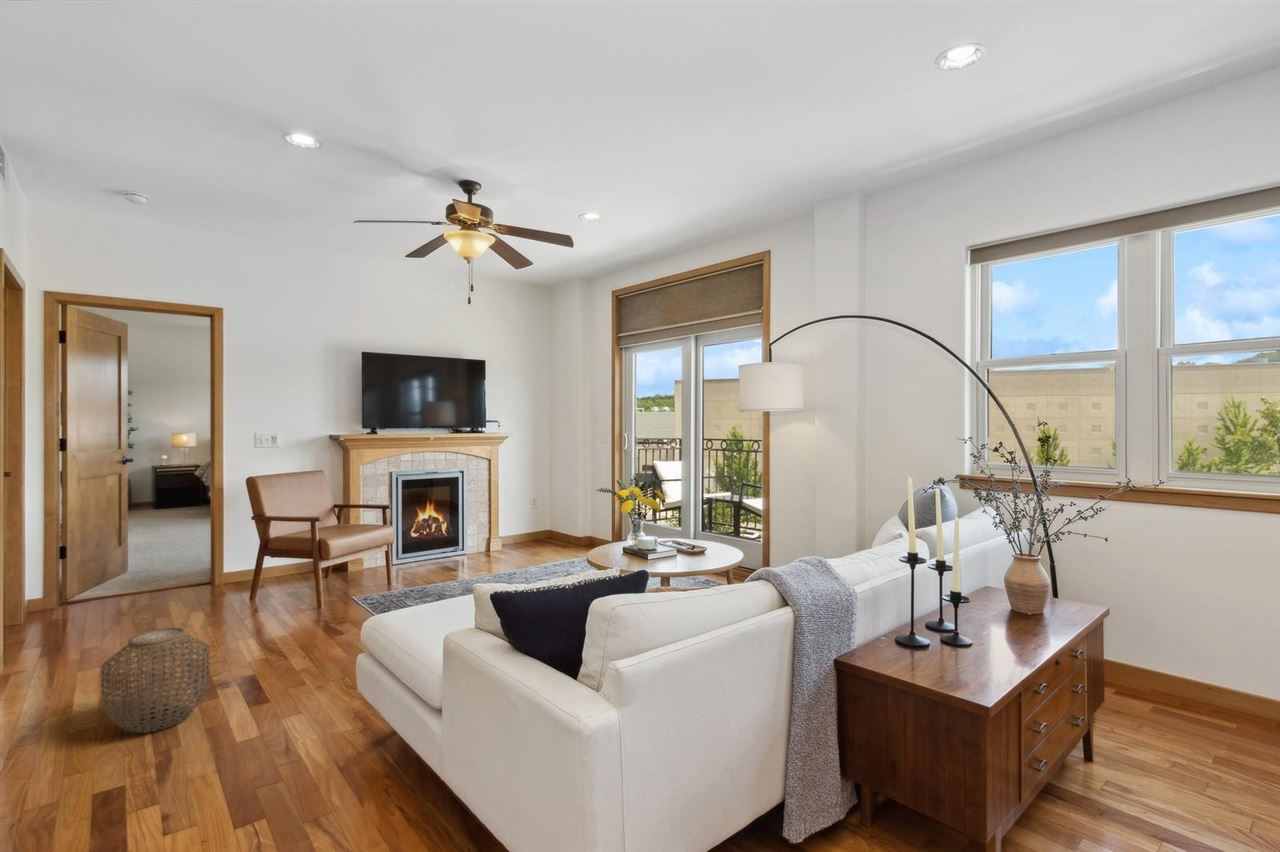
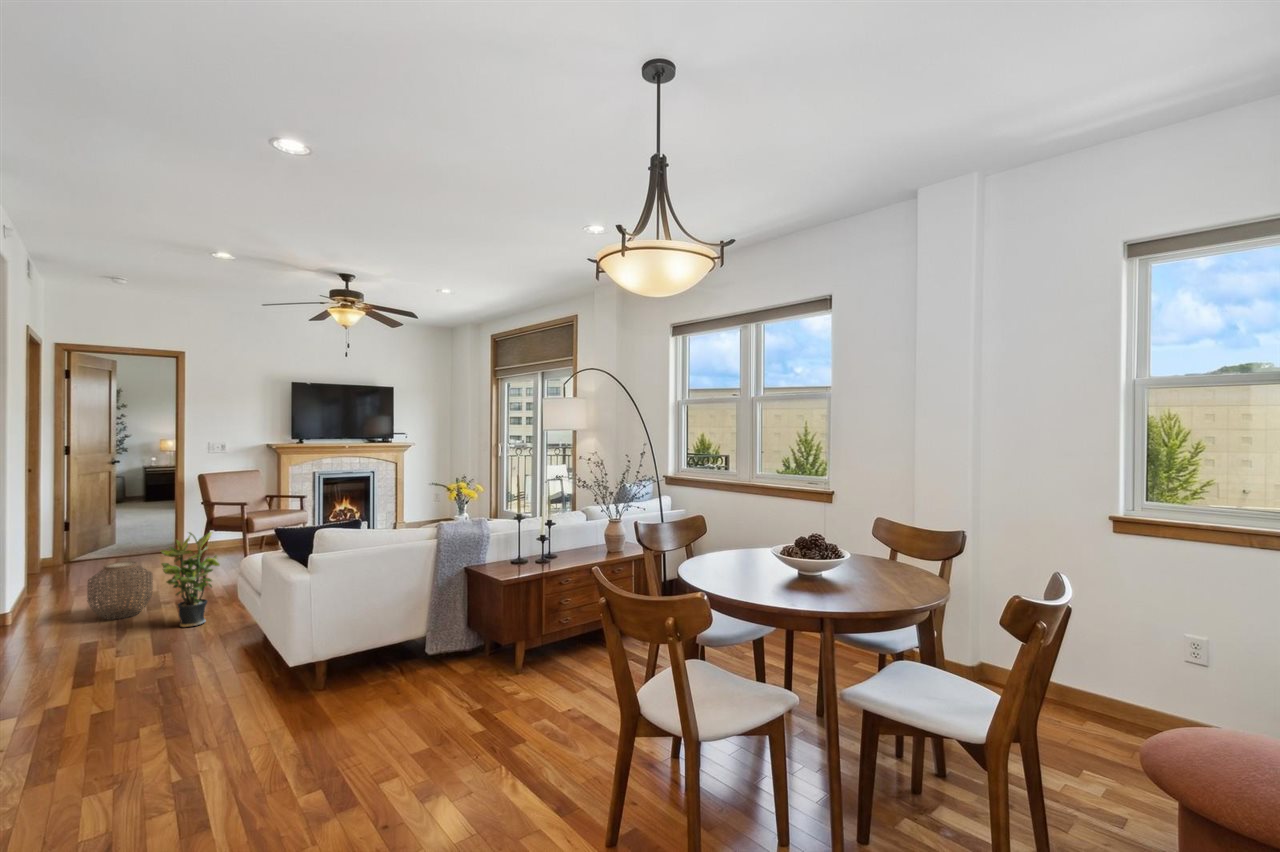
potted plant: none [232,577,329,754] -> present [161,532,220,628]

